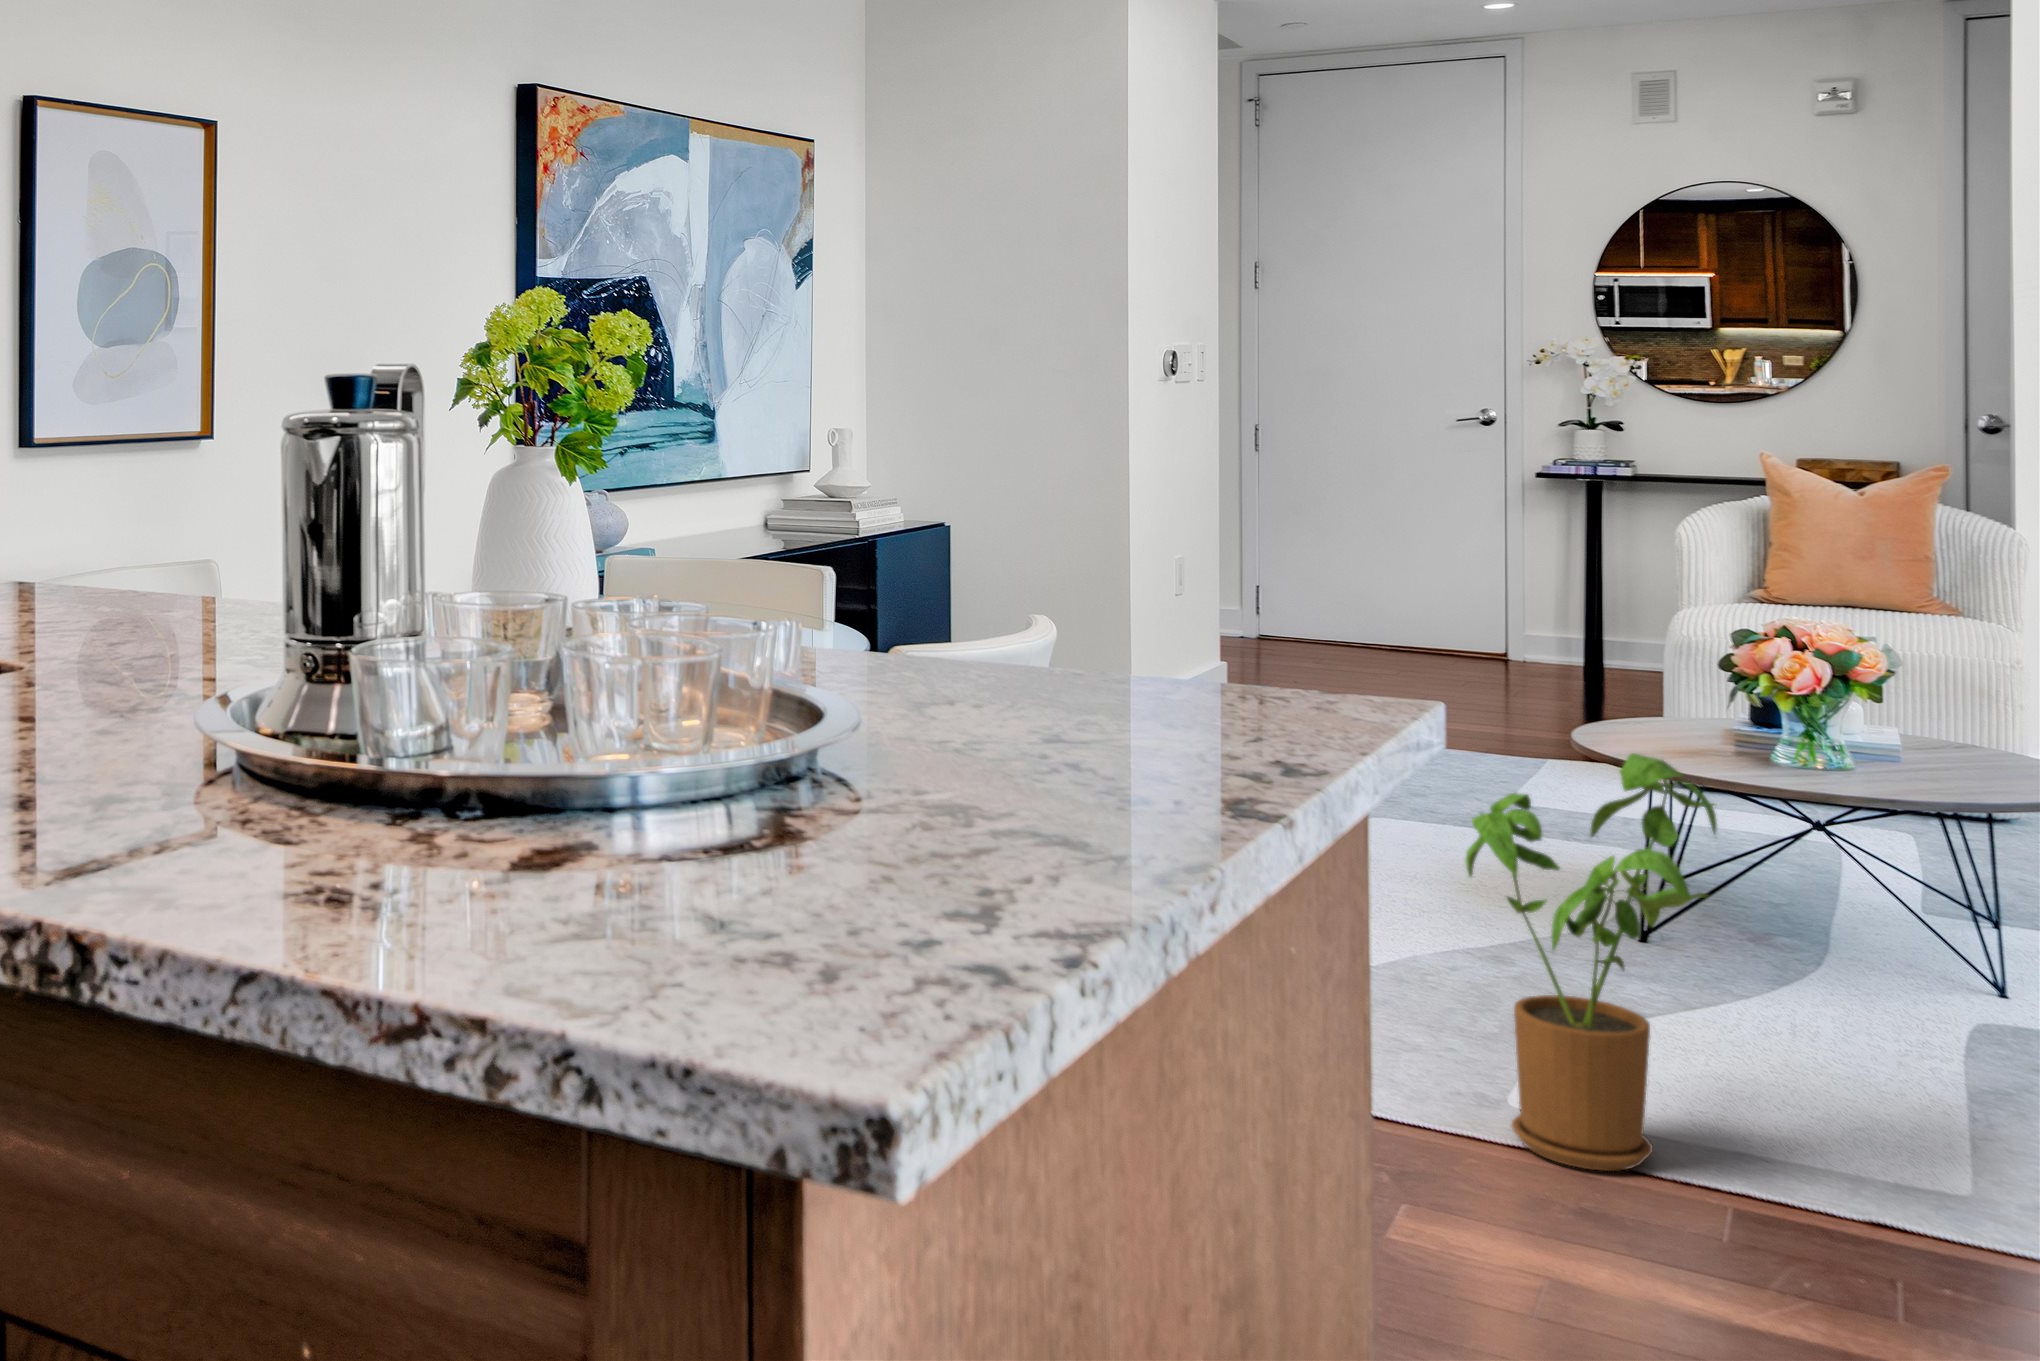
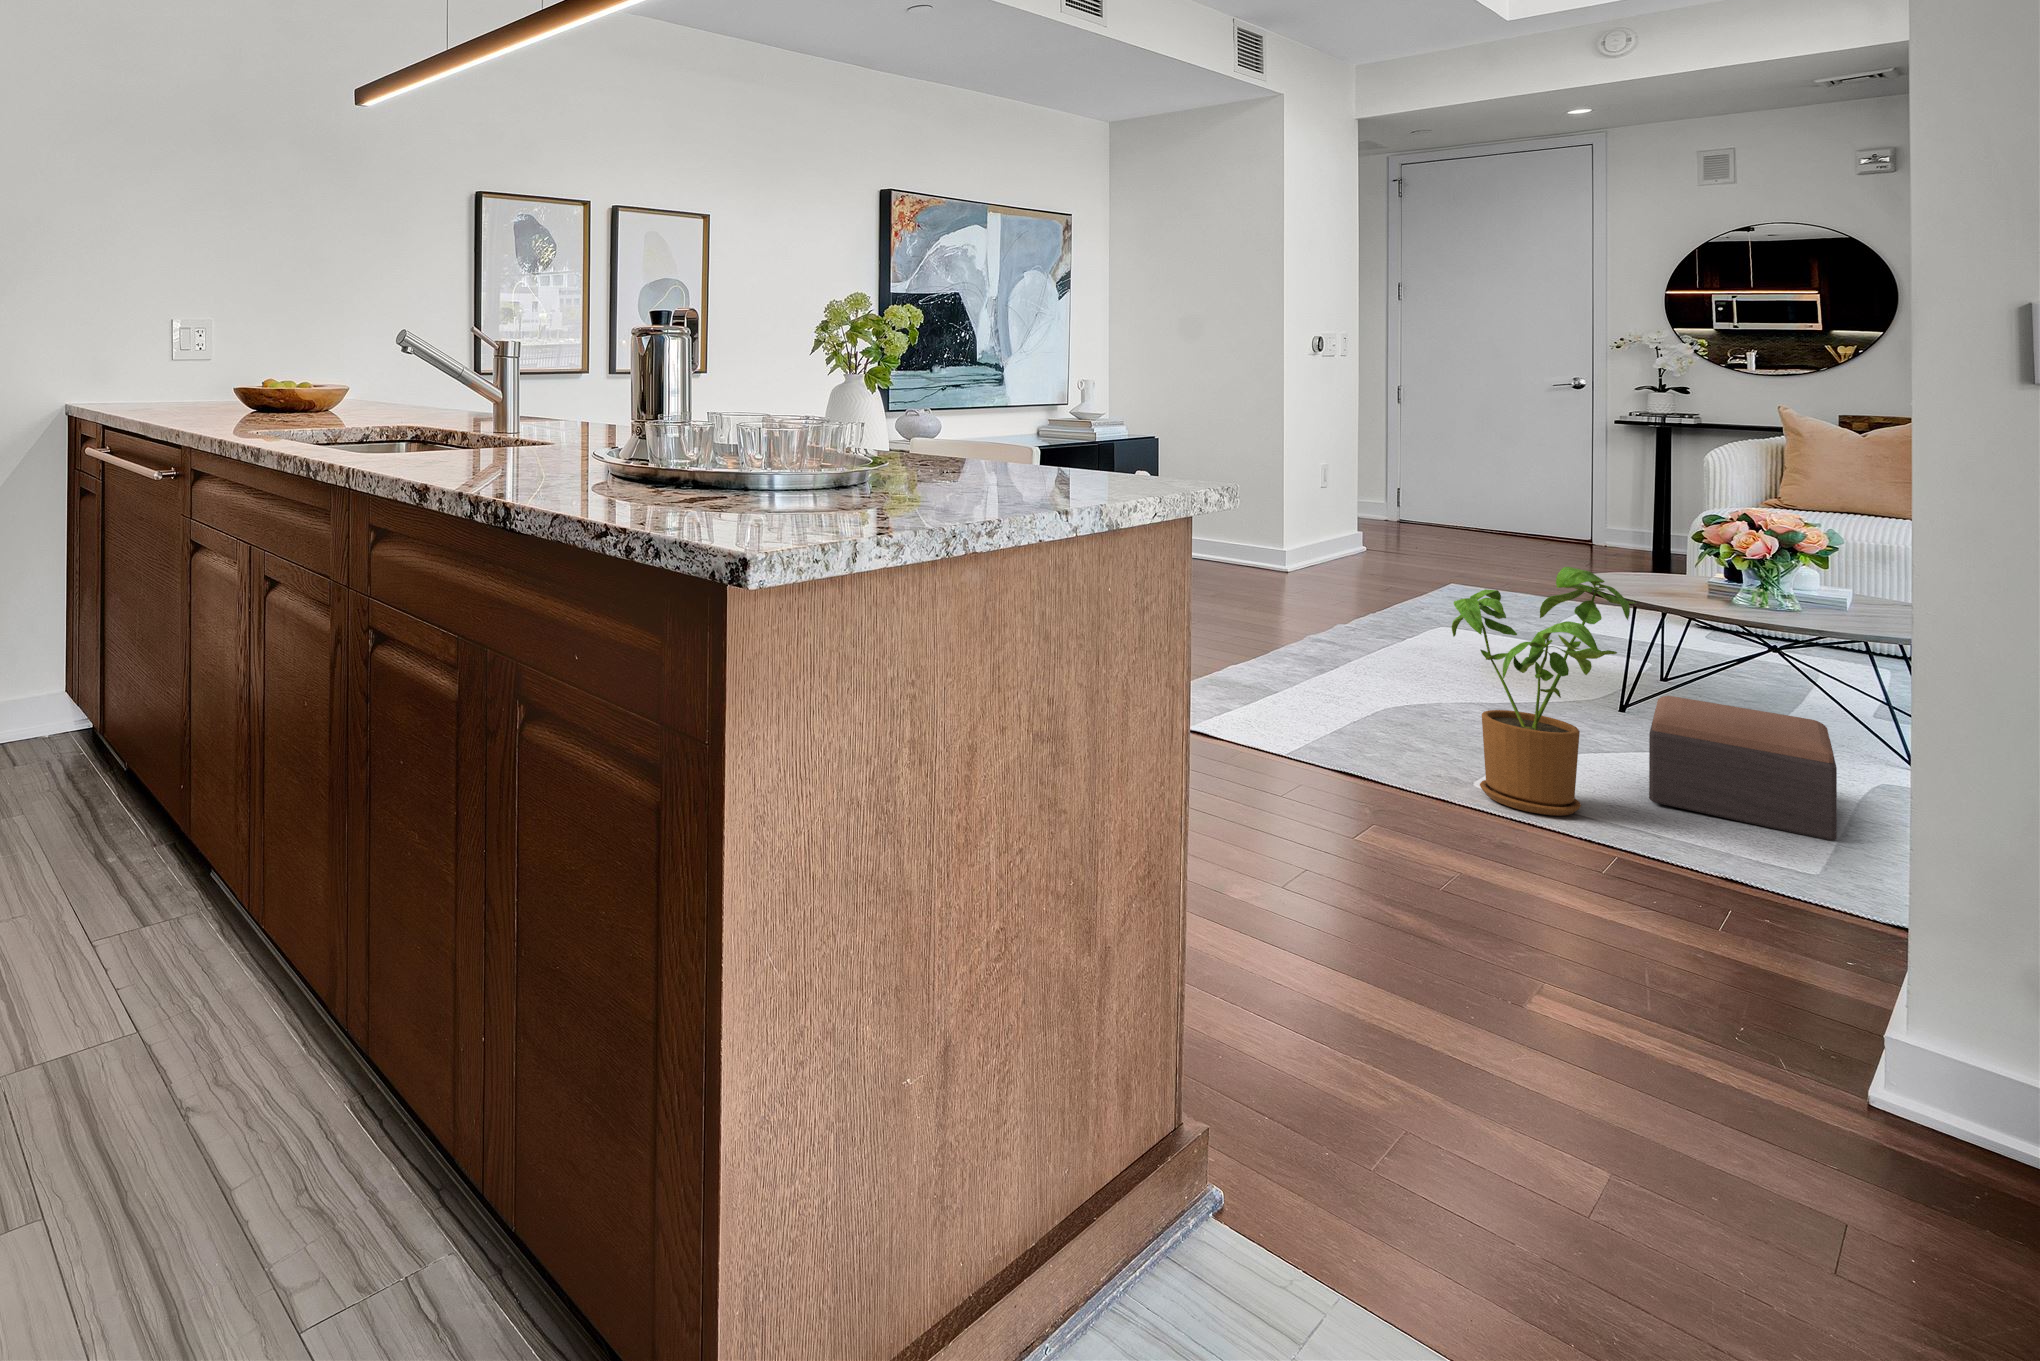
footstool: none [1717,939,1968,1159] -> present [1649,696,1837,841]

